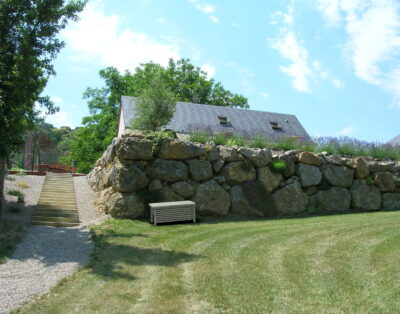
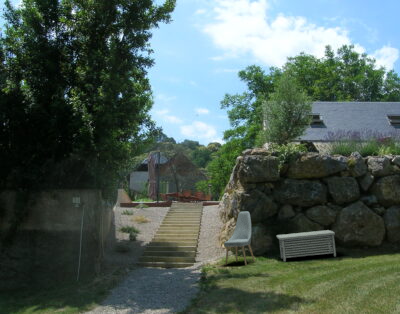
chair: none [105,183,130,229] -> present [224,211,255,265]

